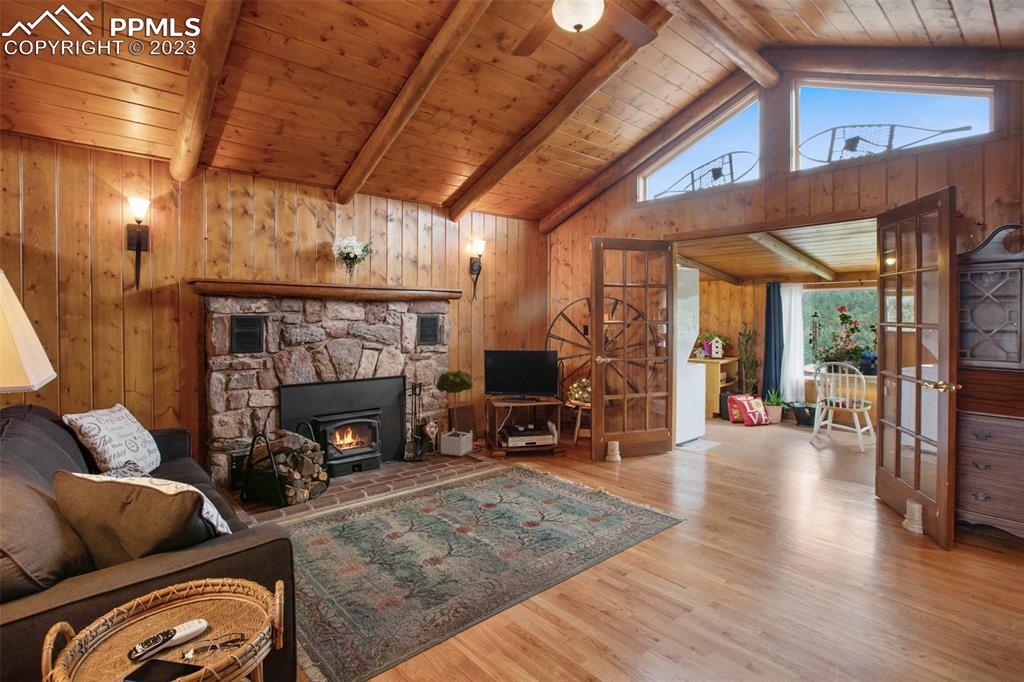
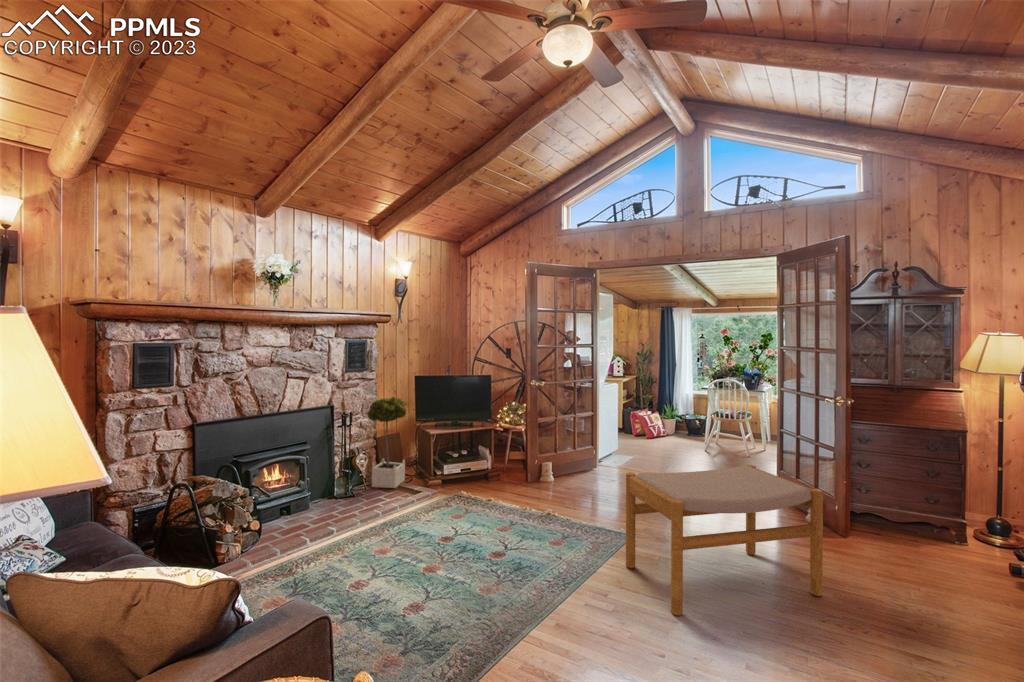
footstool: none [657,451,888,608] -> present [626,465,823,616]

